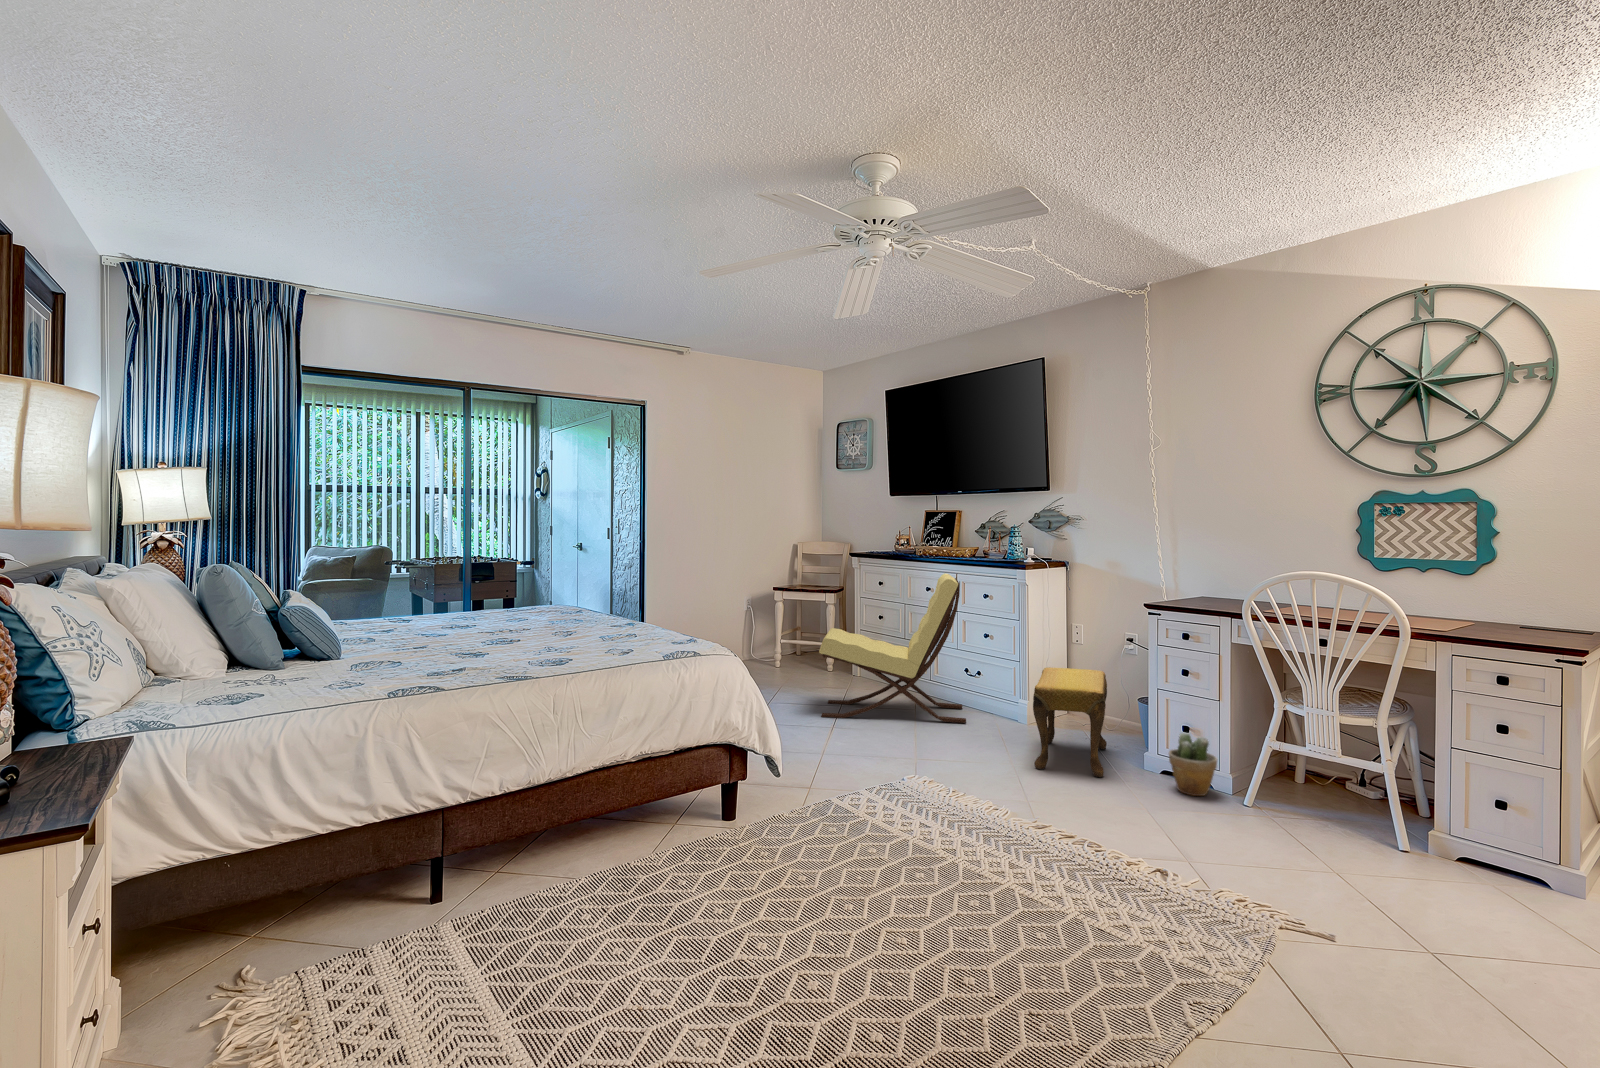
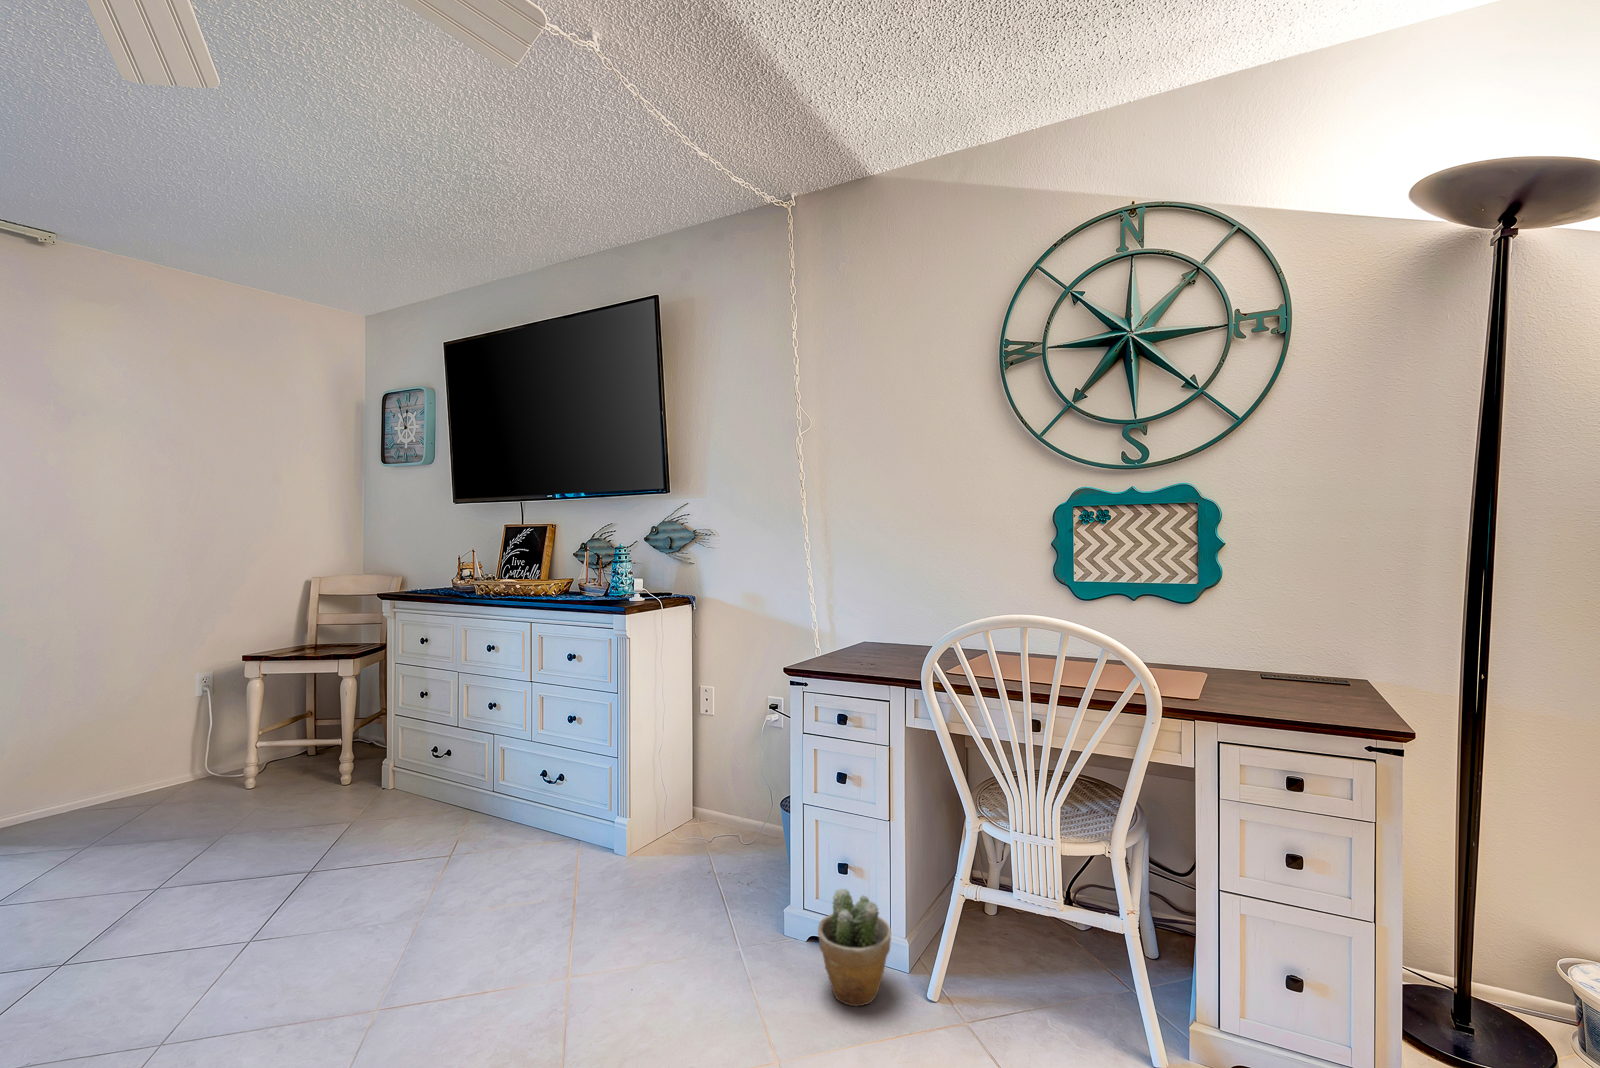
lounge chair: present [819,573,966,723] -> none [233,620,535,905]
footstool: present [1033,667,1107,777] -> none [595,772,734,988]

